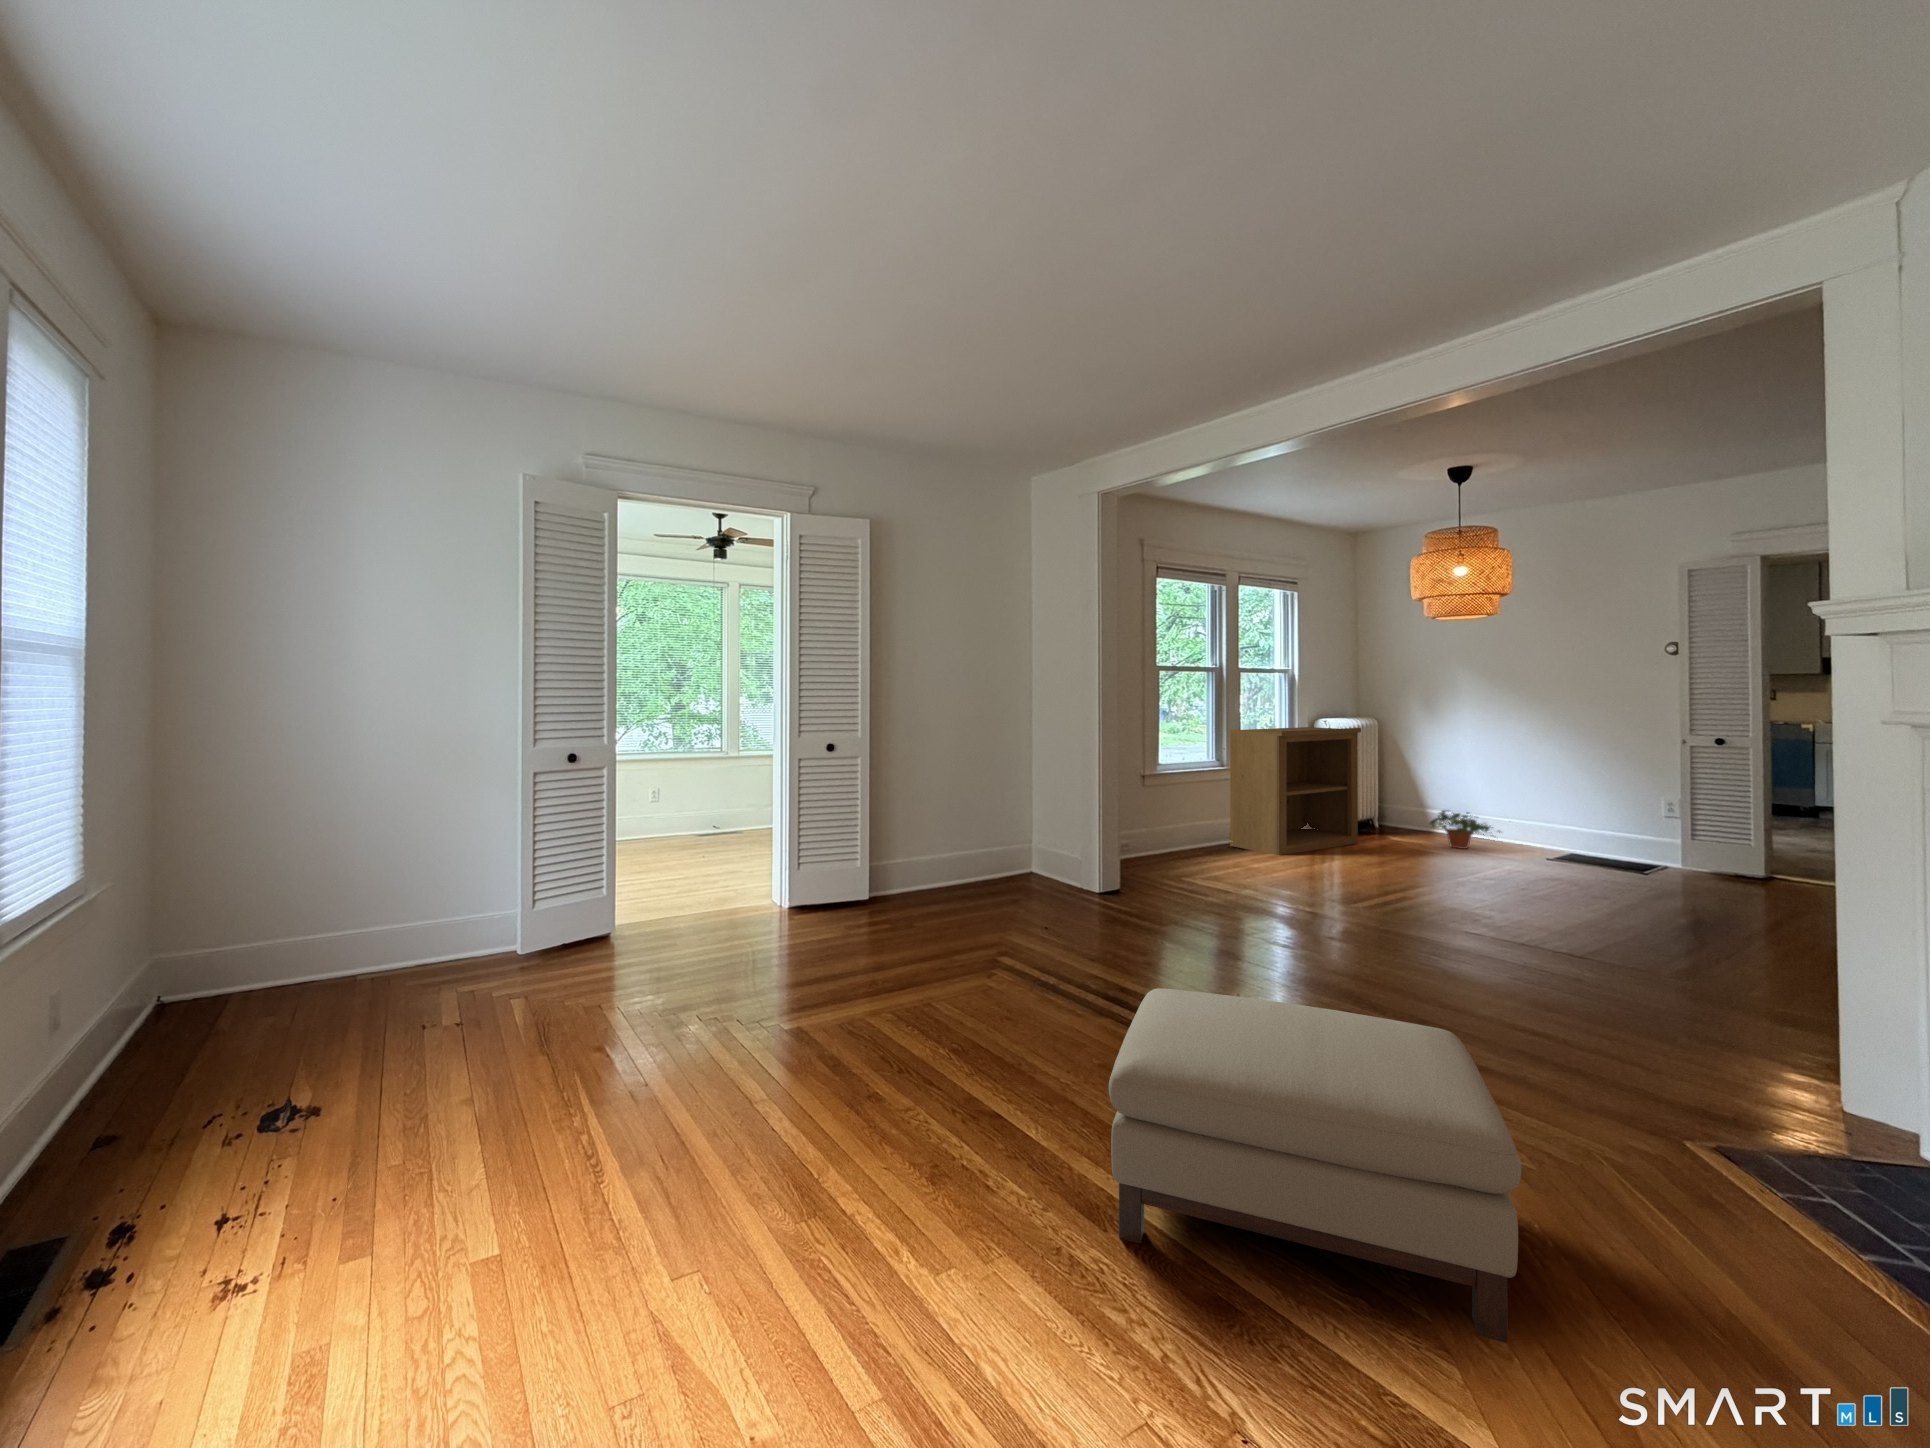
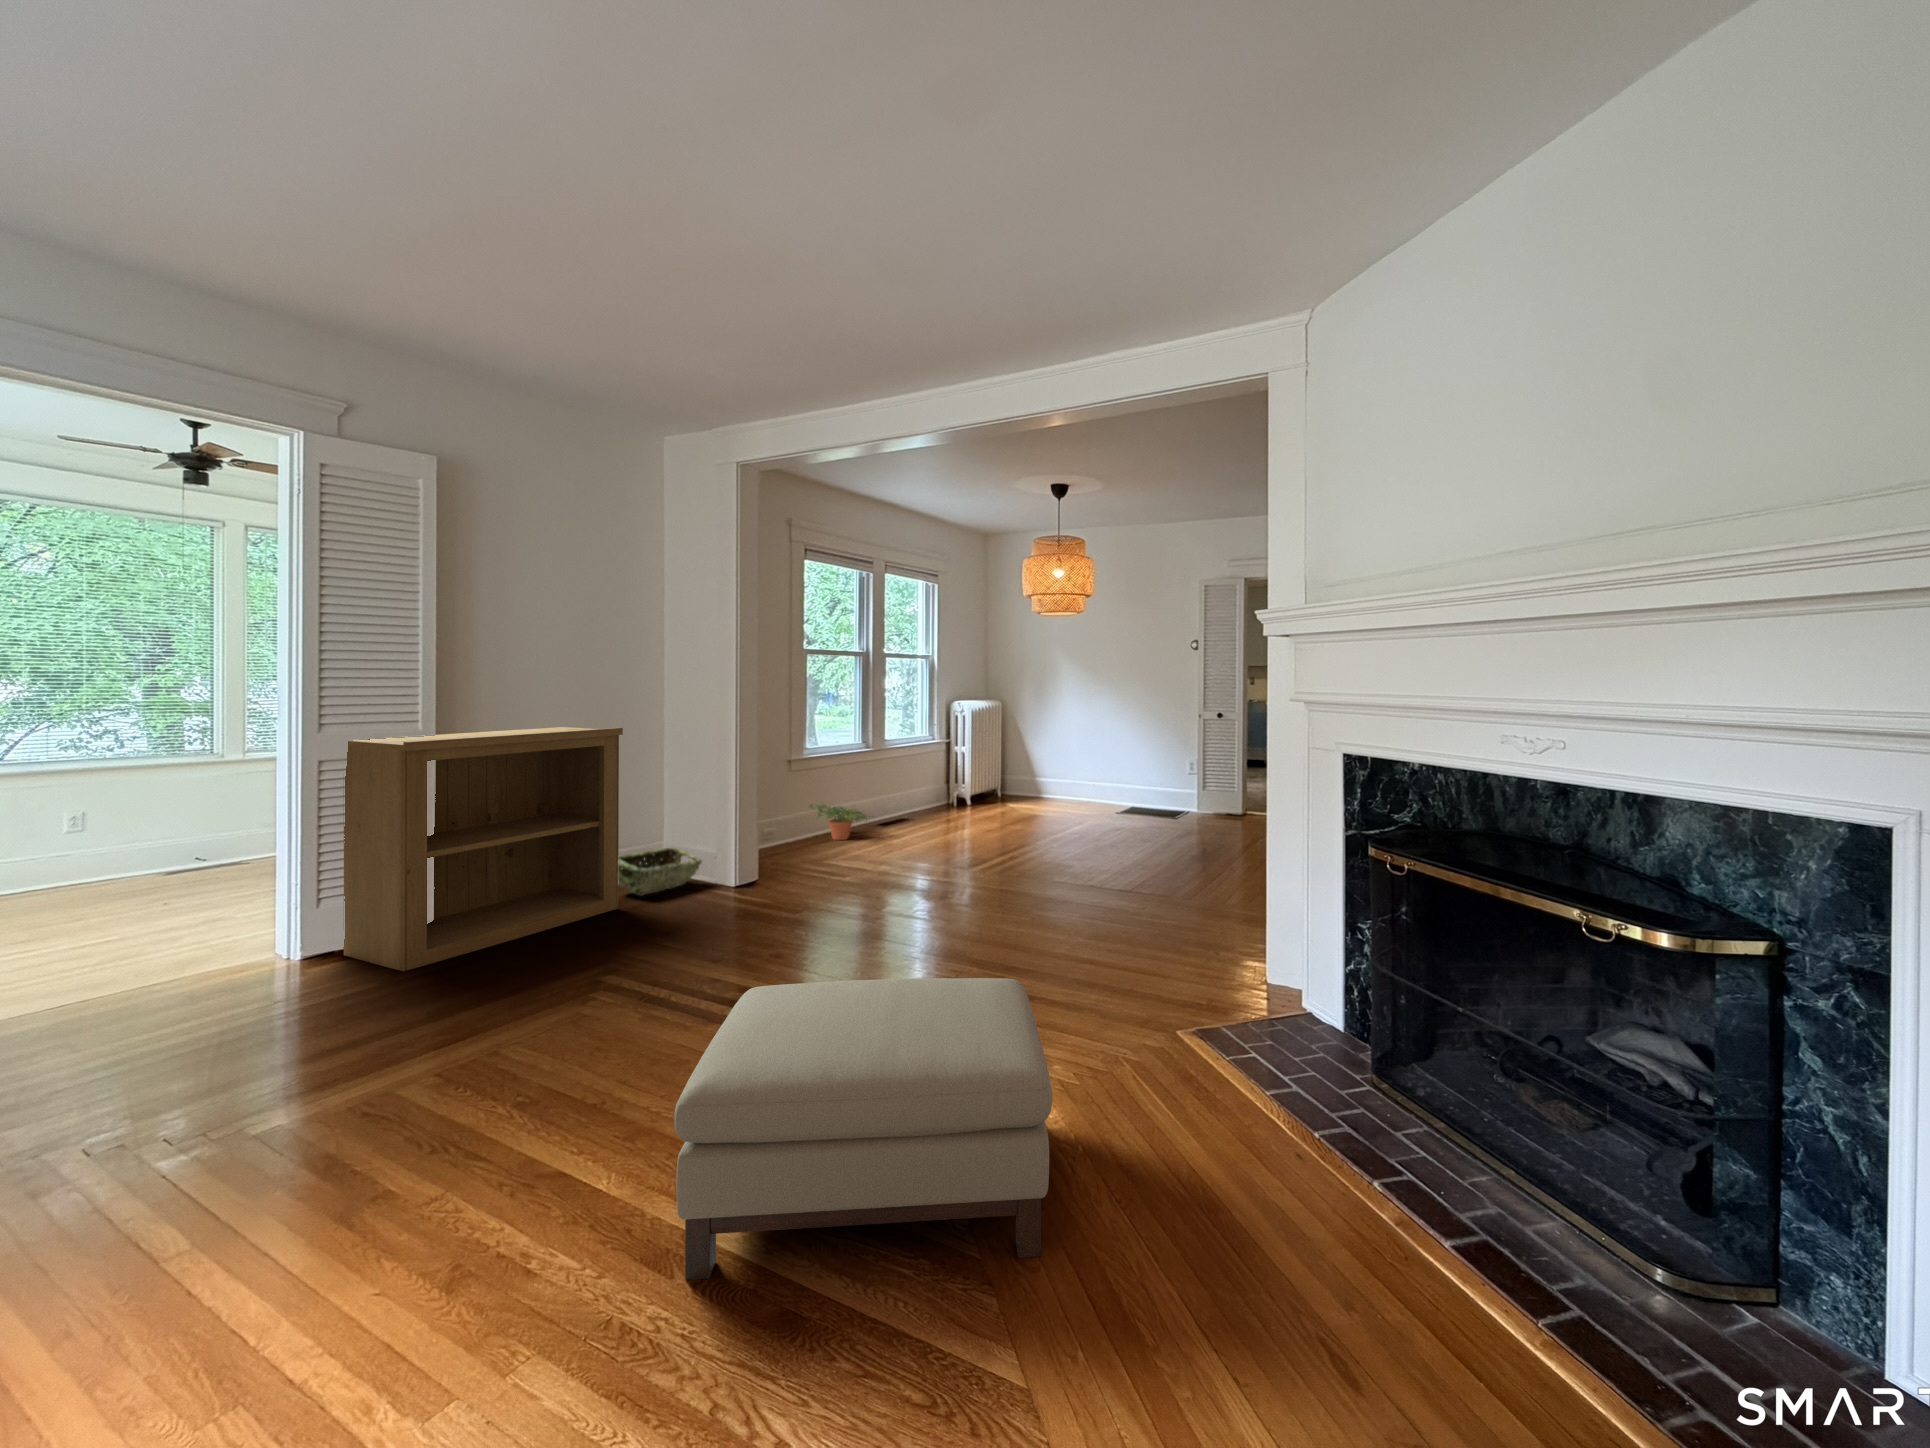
bookshelf: present [1230,727,1361,855] -> present [343,727,623,971]
potted plant: present [1430,810,1493,849] -> present [809,804,867,840]
woven basket: none [993,851,1068,893] -> present [618,847,702,896]

